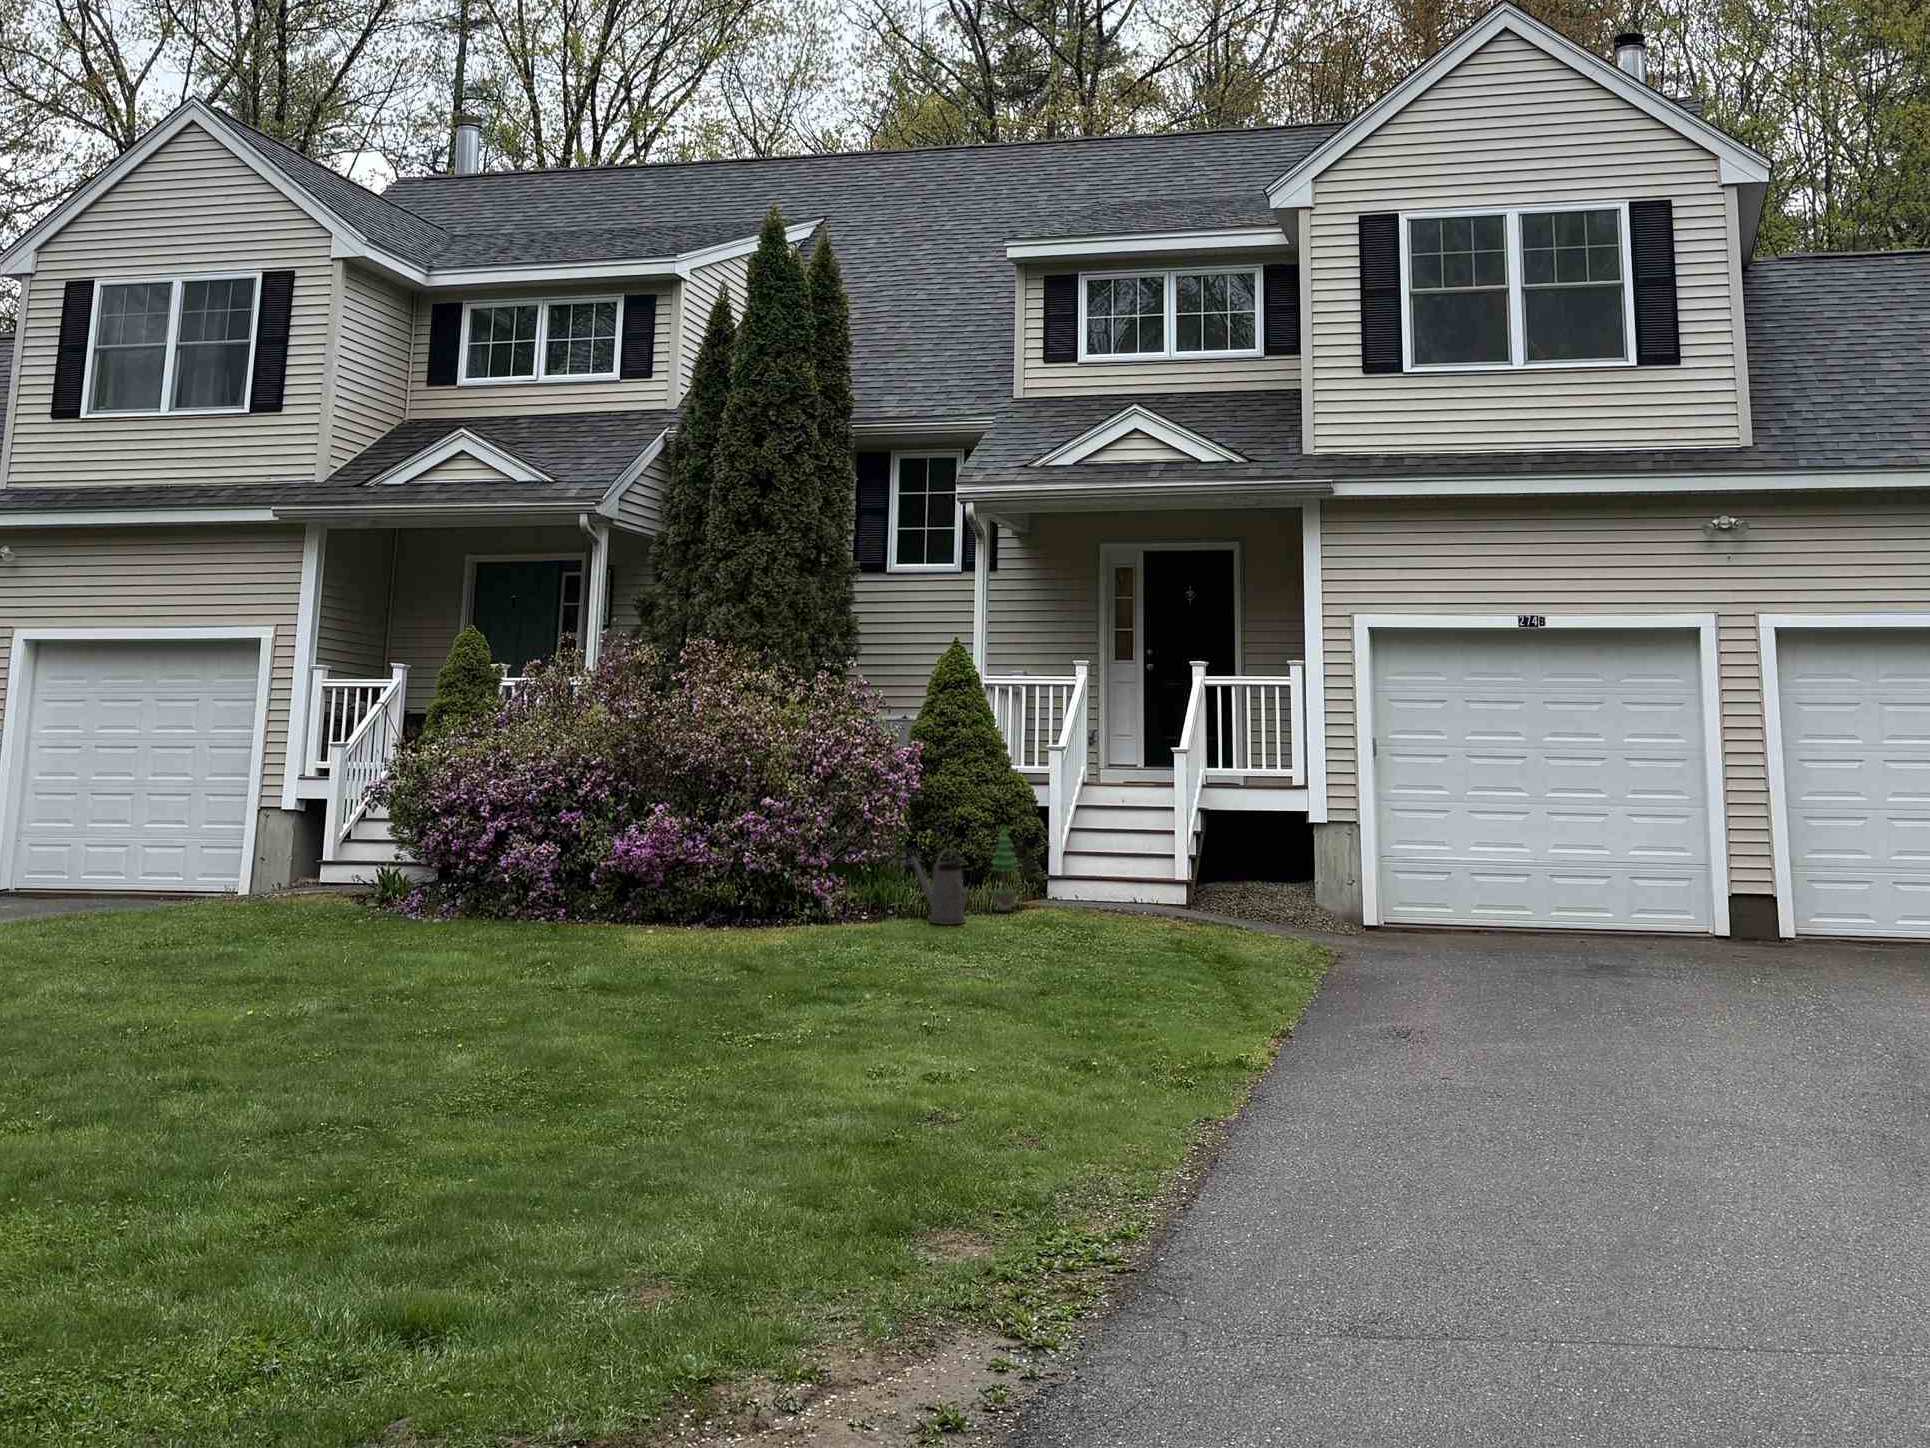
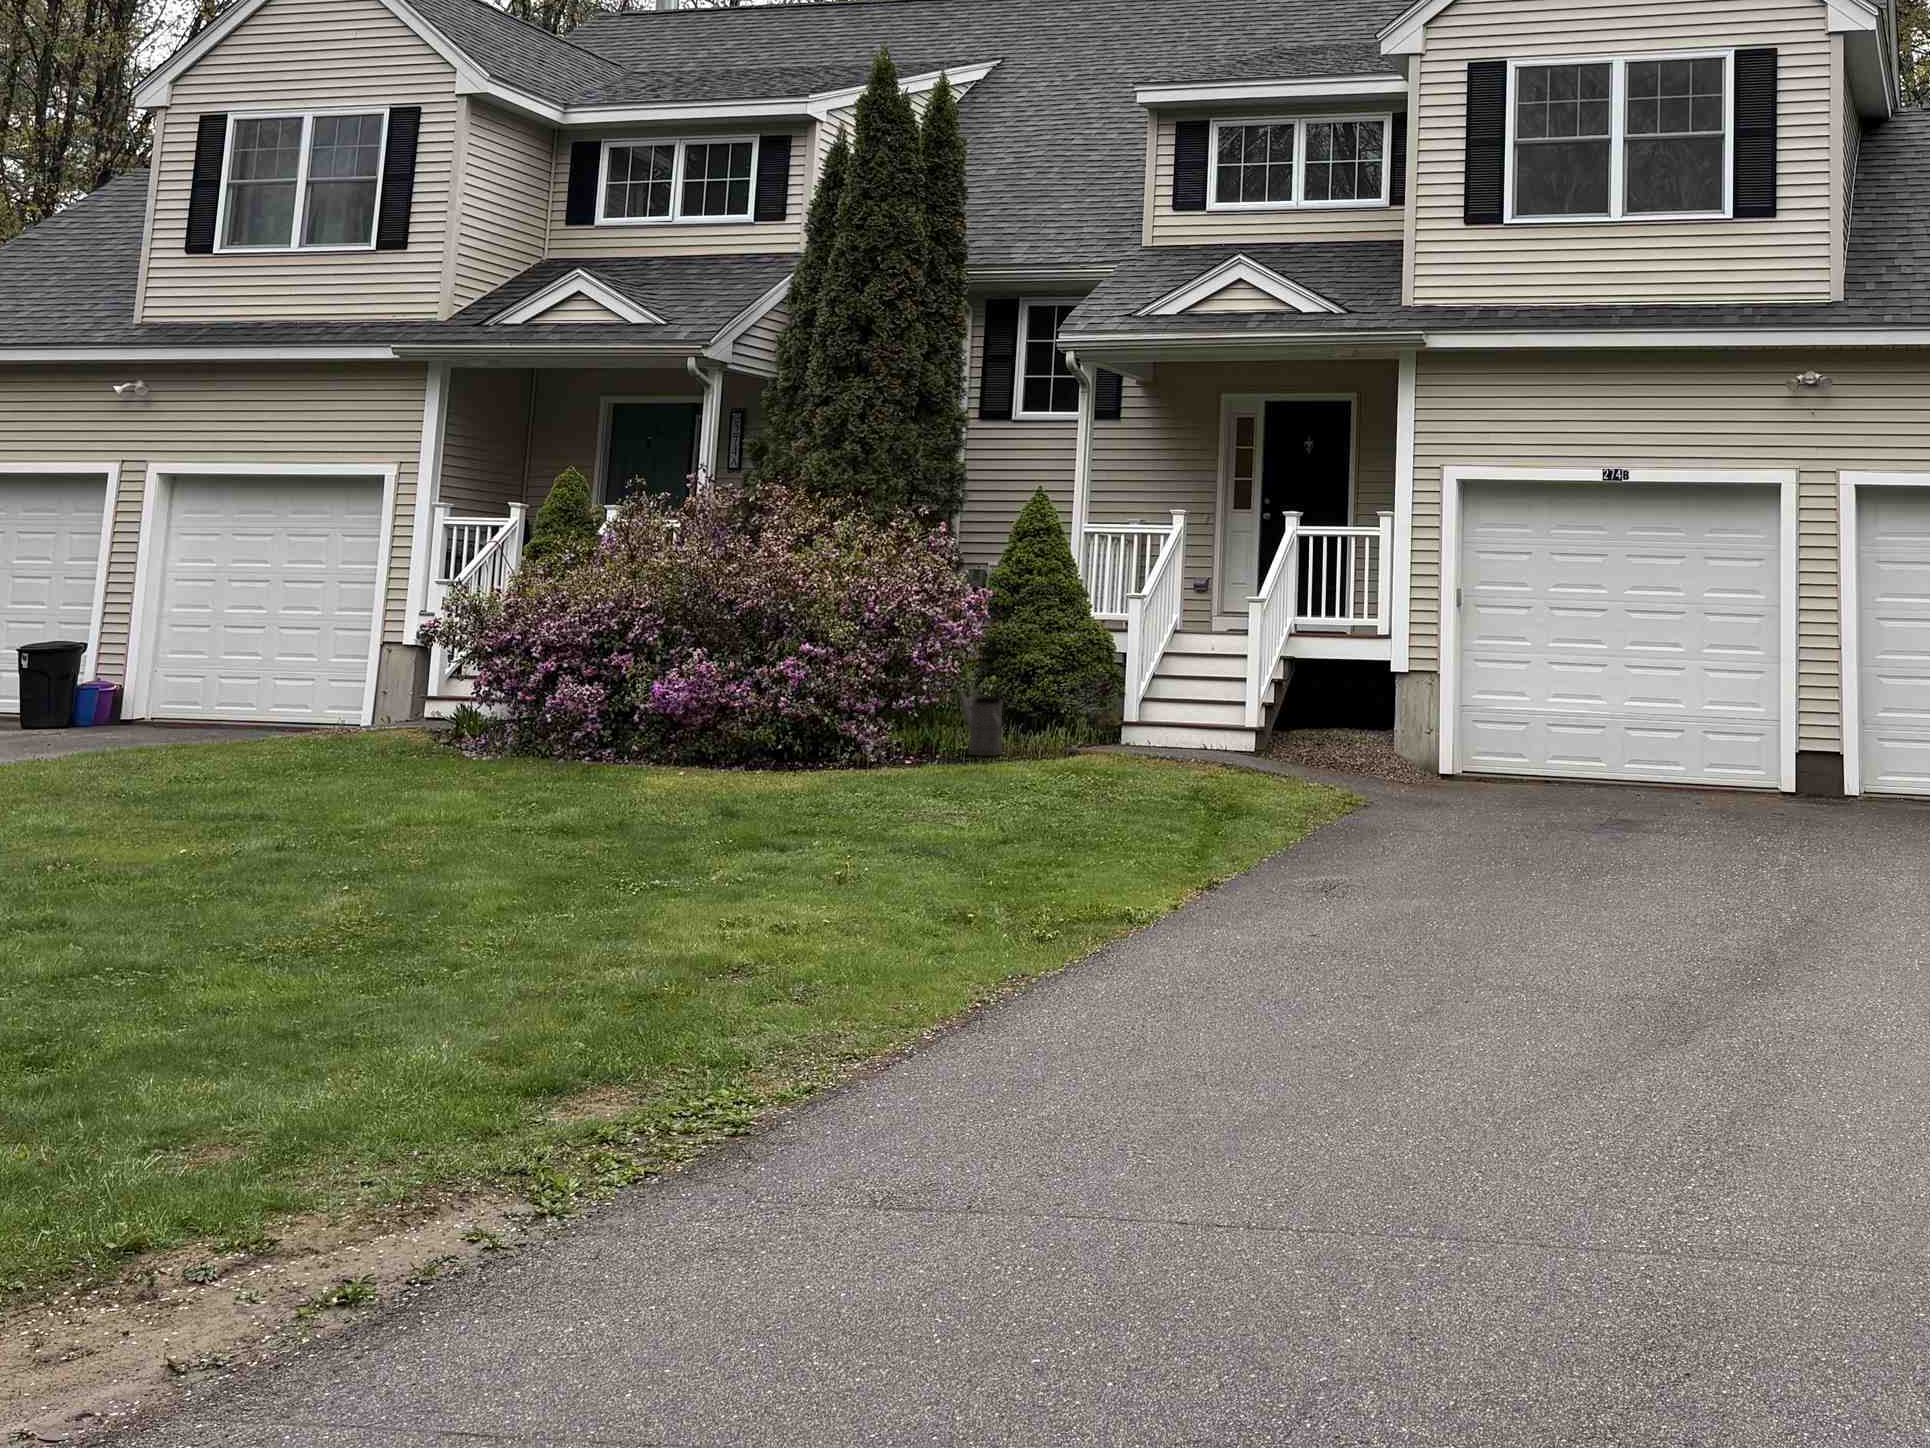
potted tree: present [991,826,1018,911] -> none [1039,664,1069,748]

